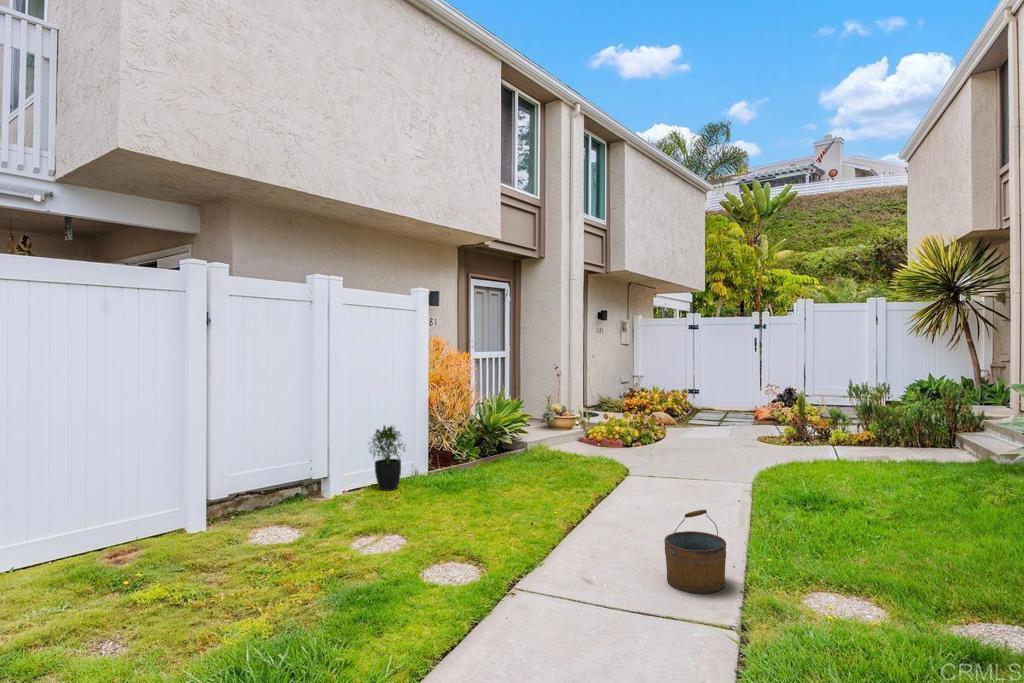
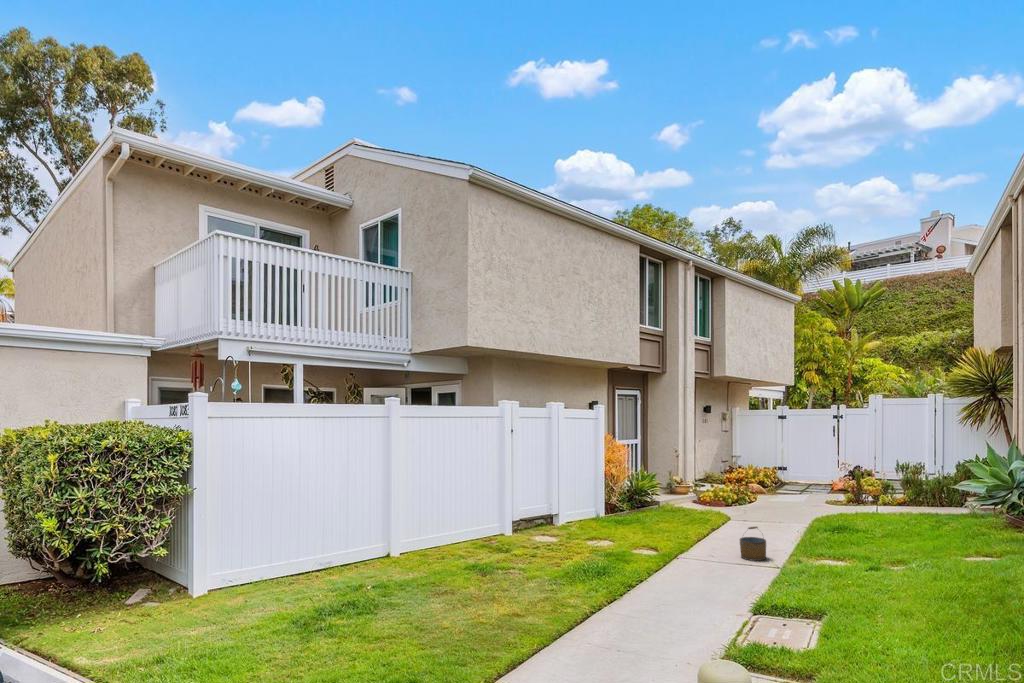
potted plant: present [370,425,405,491] -> none [580,486,603,523]

